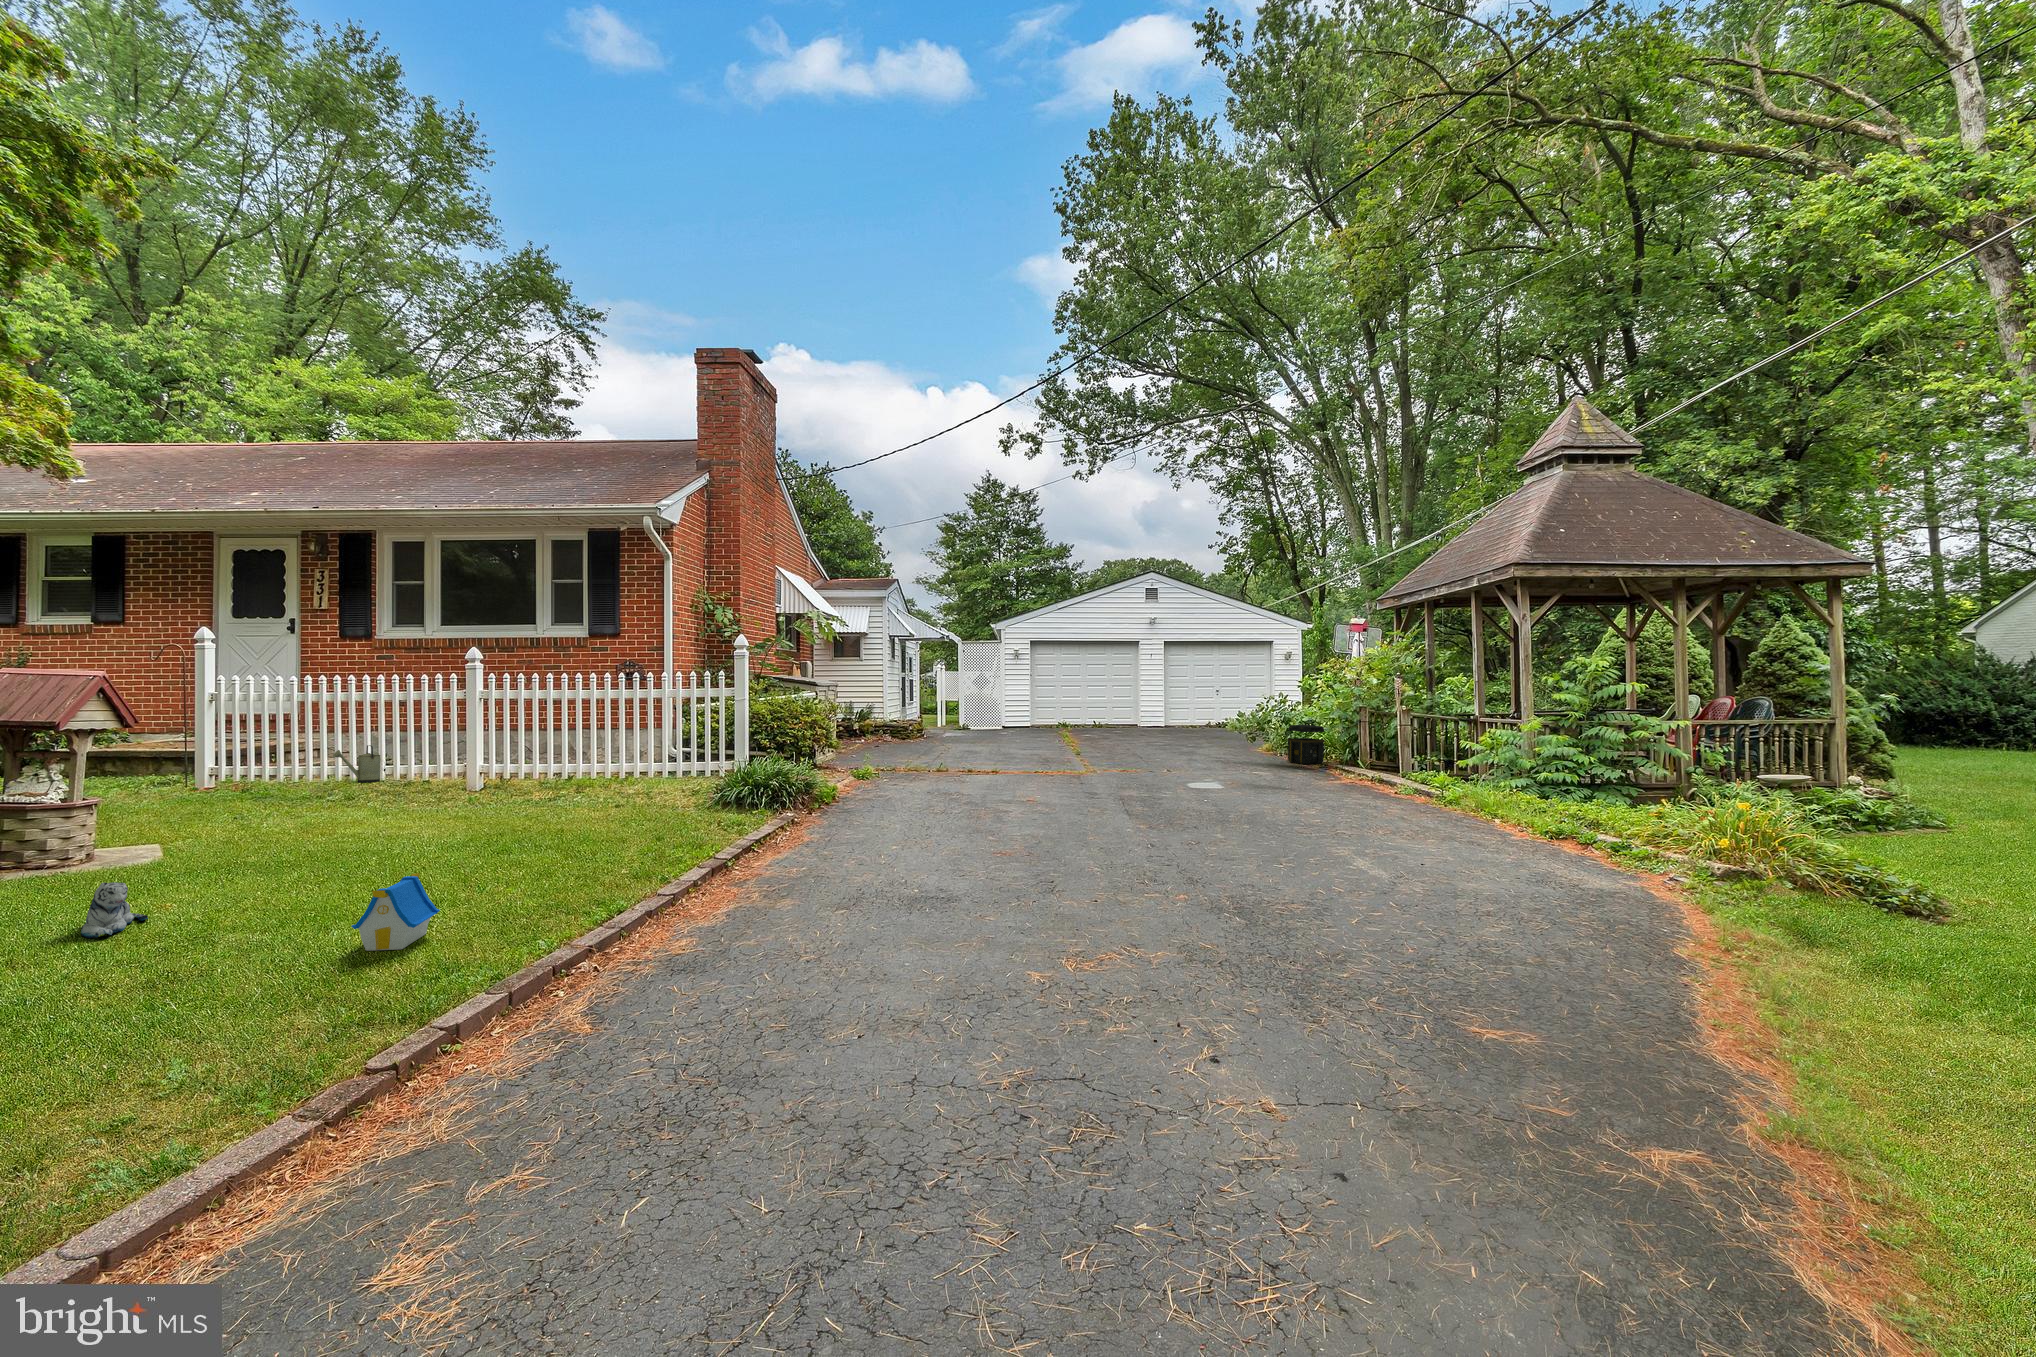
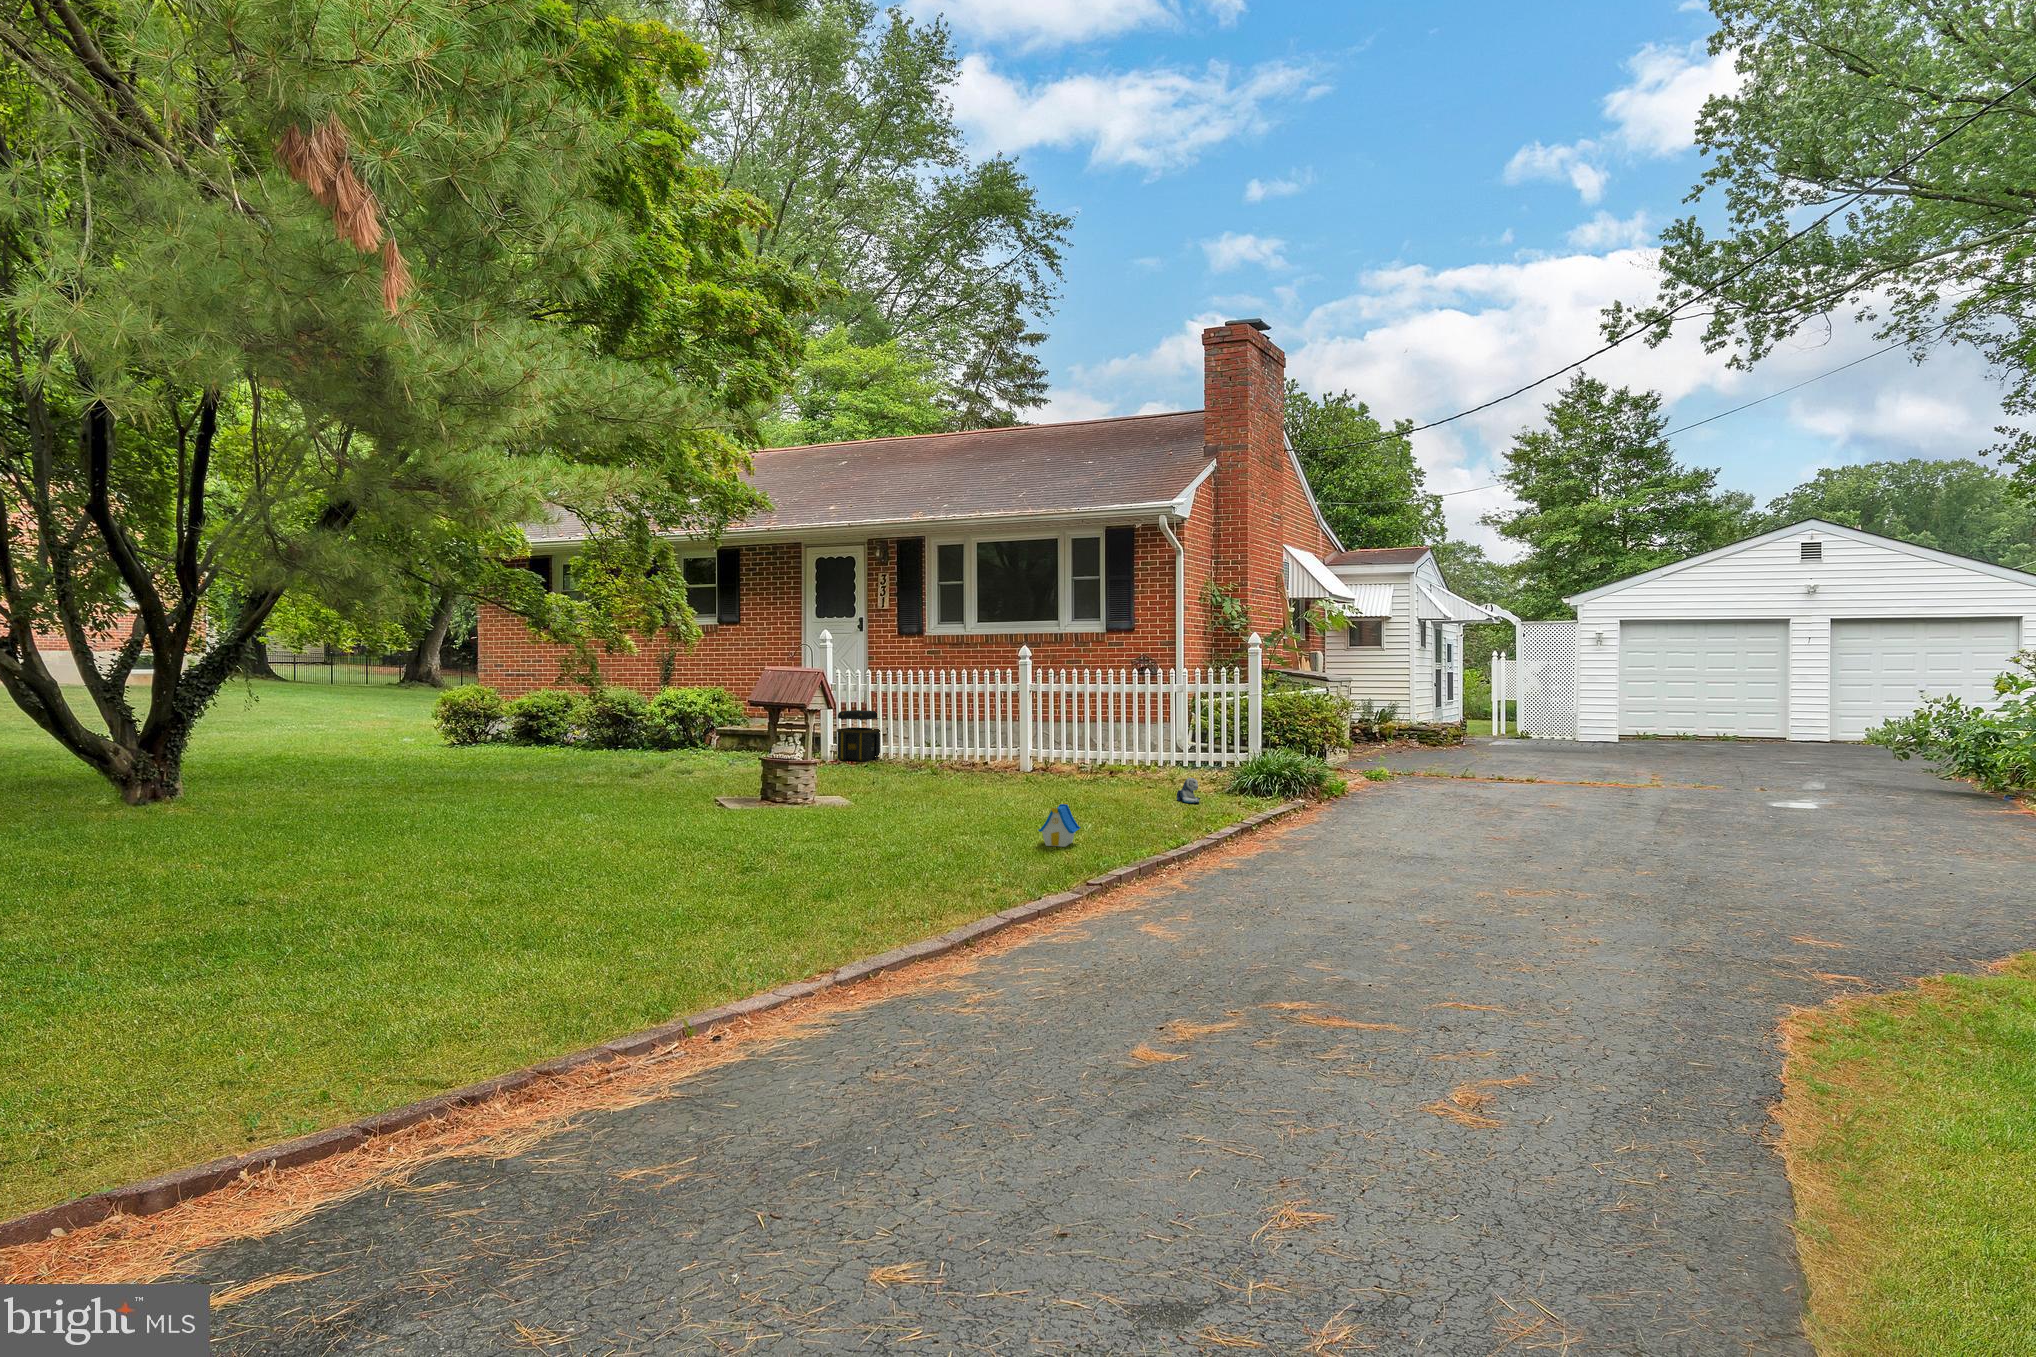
toolbox: present [1288,725,1325,764] -> present [837,710,881,762]
watering can: present [333,745,381,783] -> none [918,730,953,762]
plush toy: present [81,882,148,938] -> present [1177,778,1200,803]

